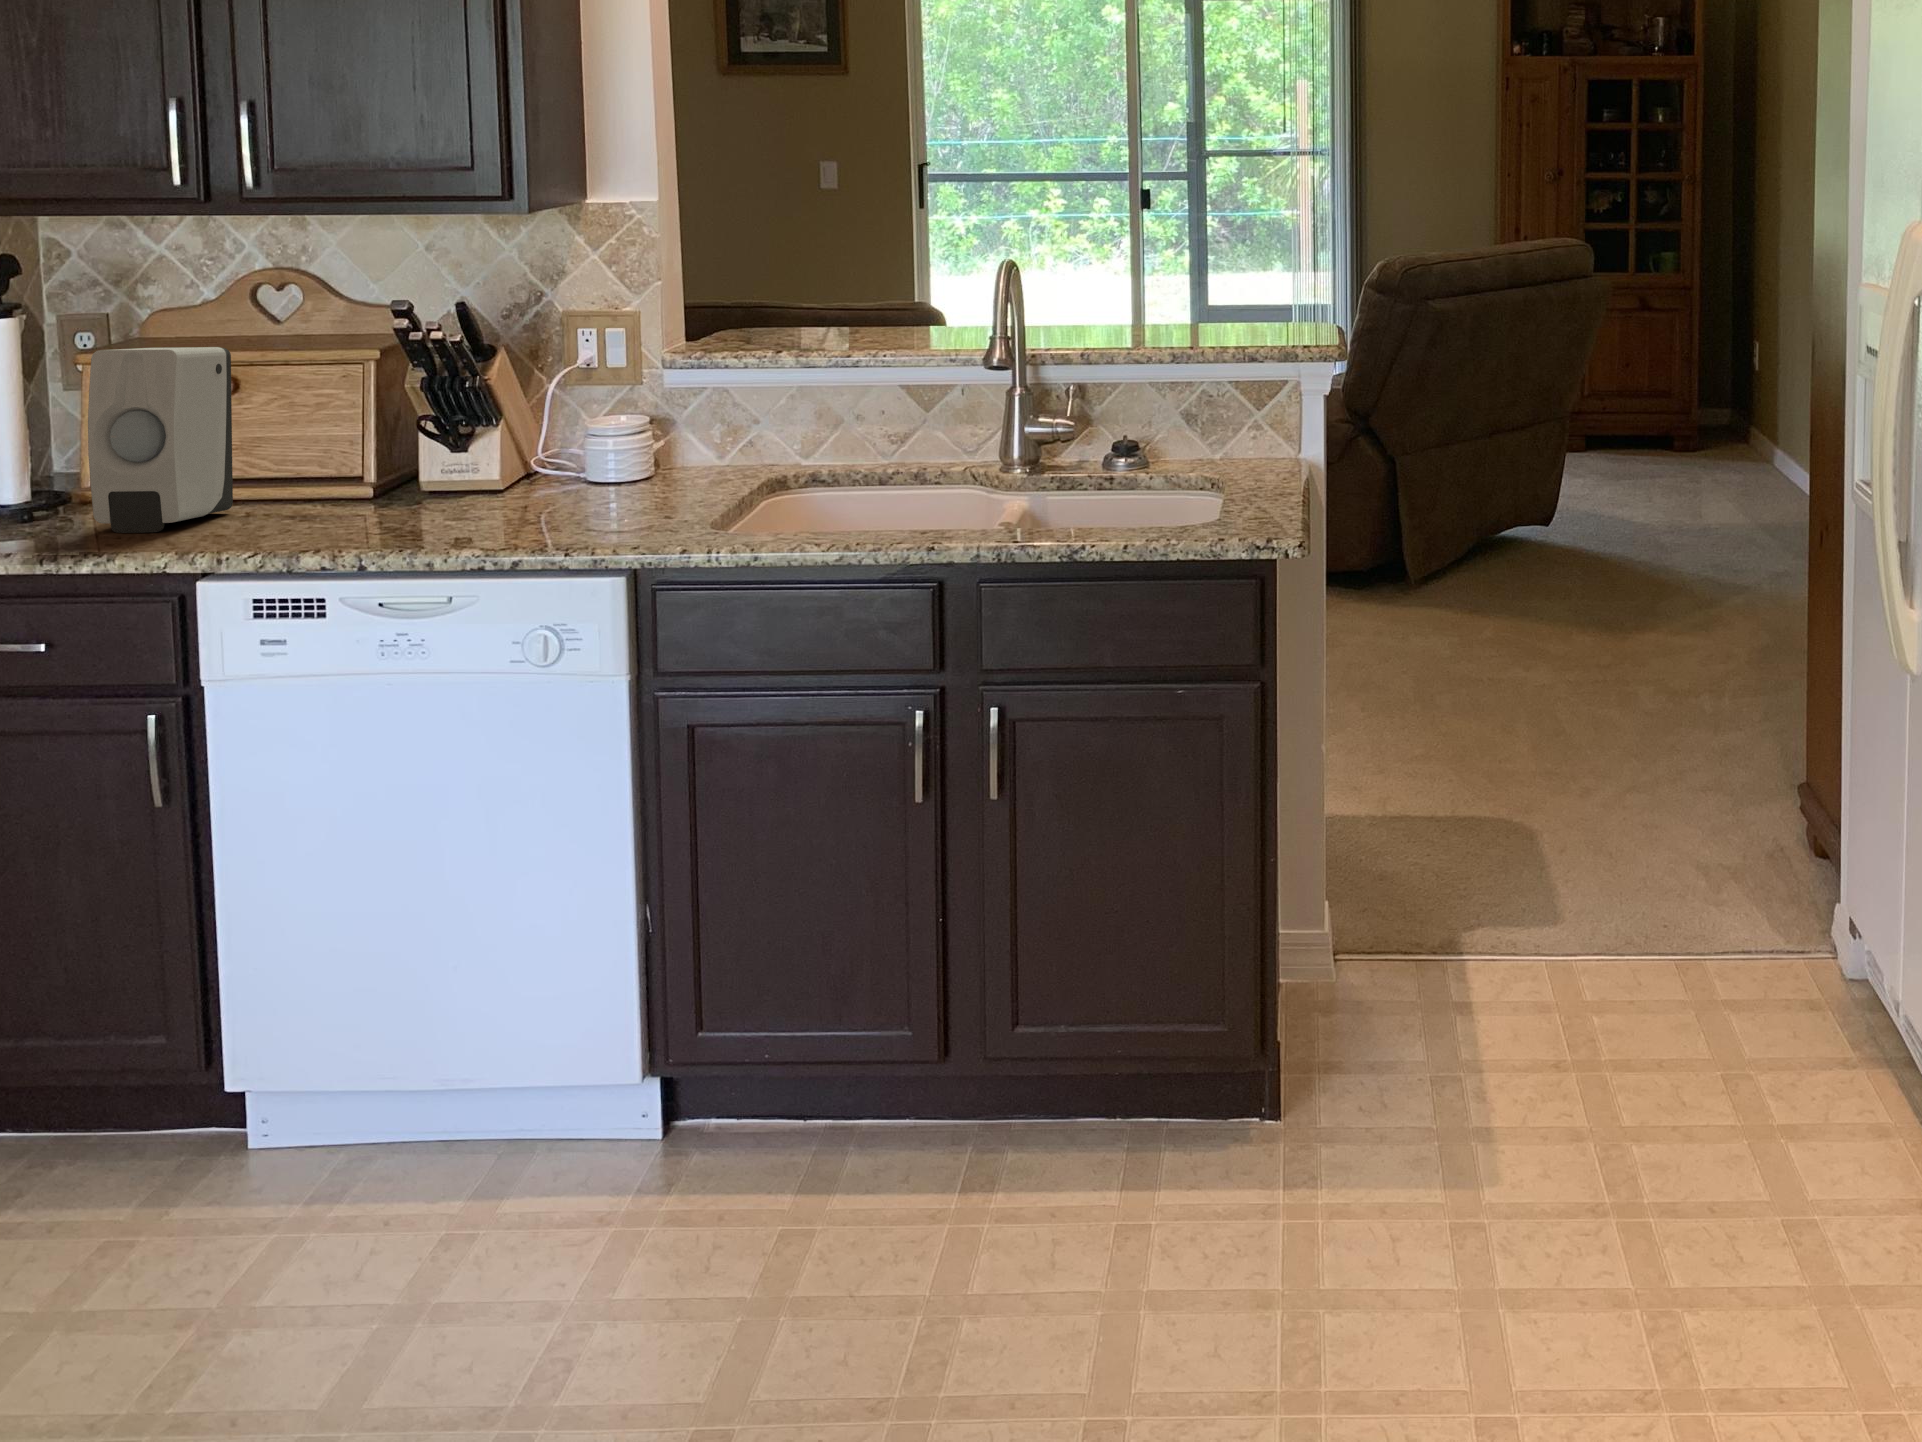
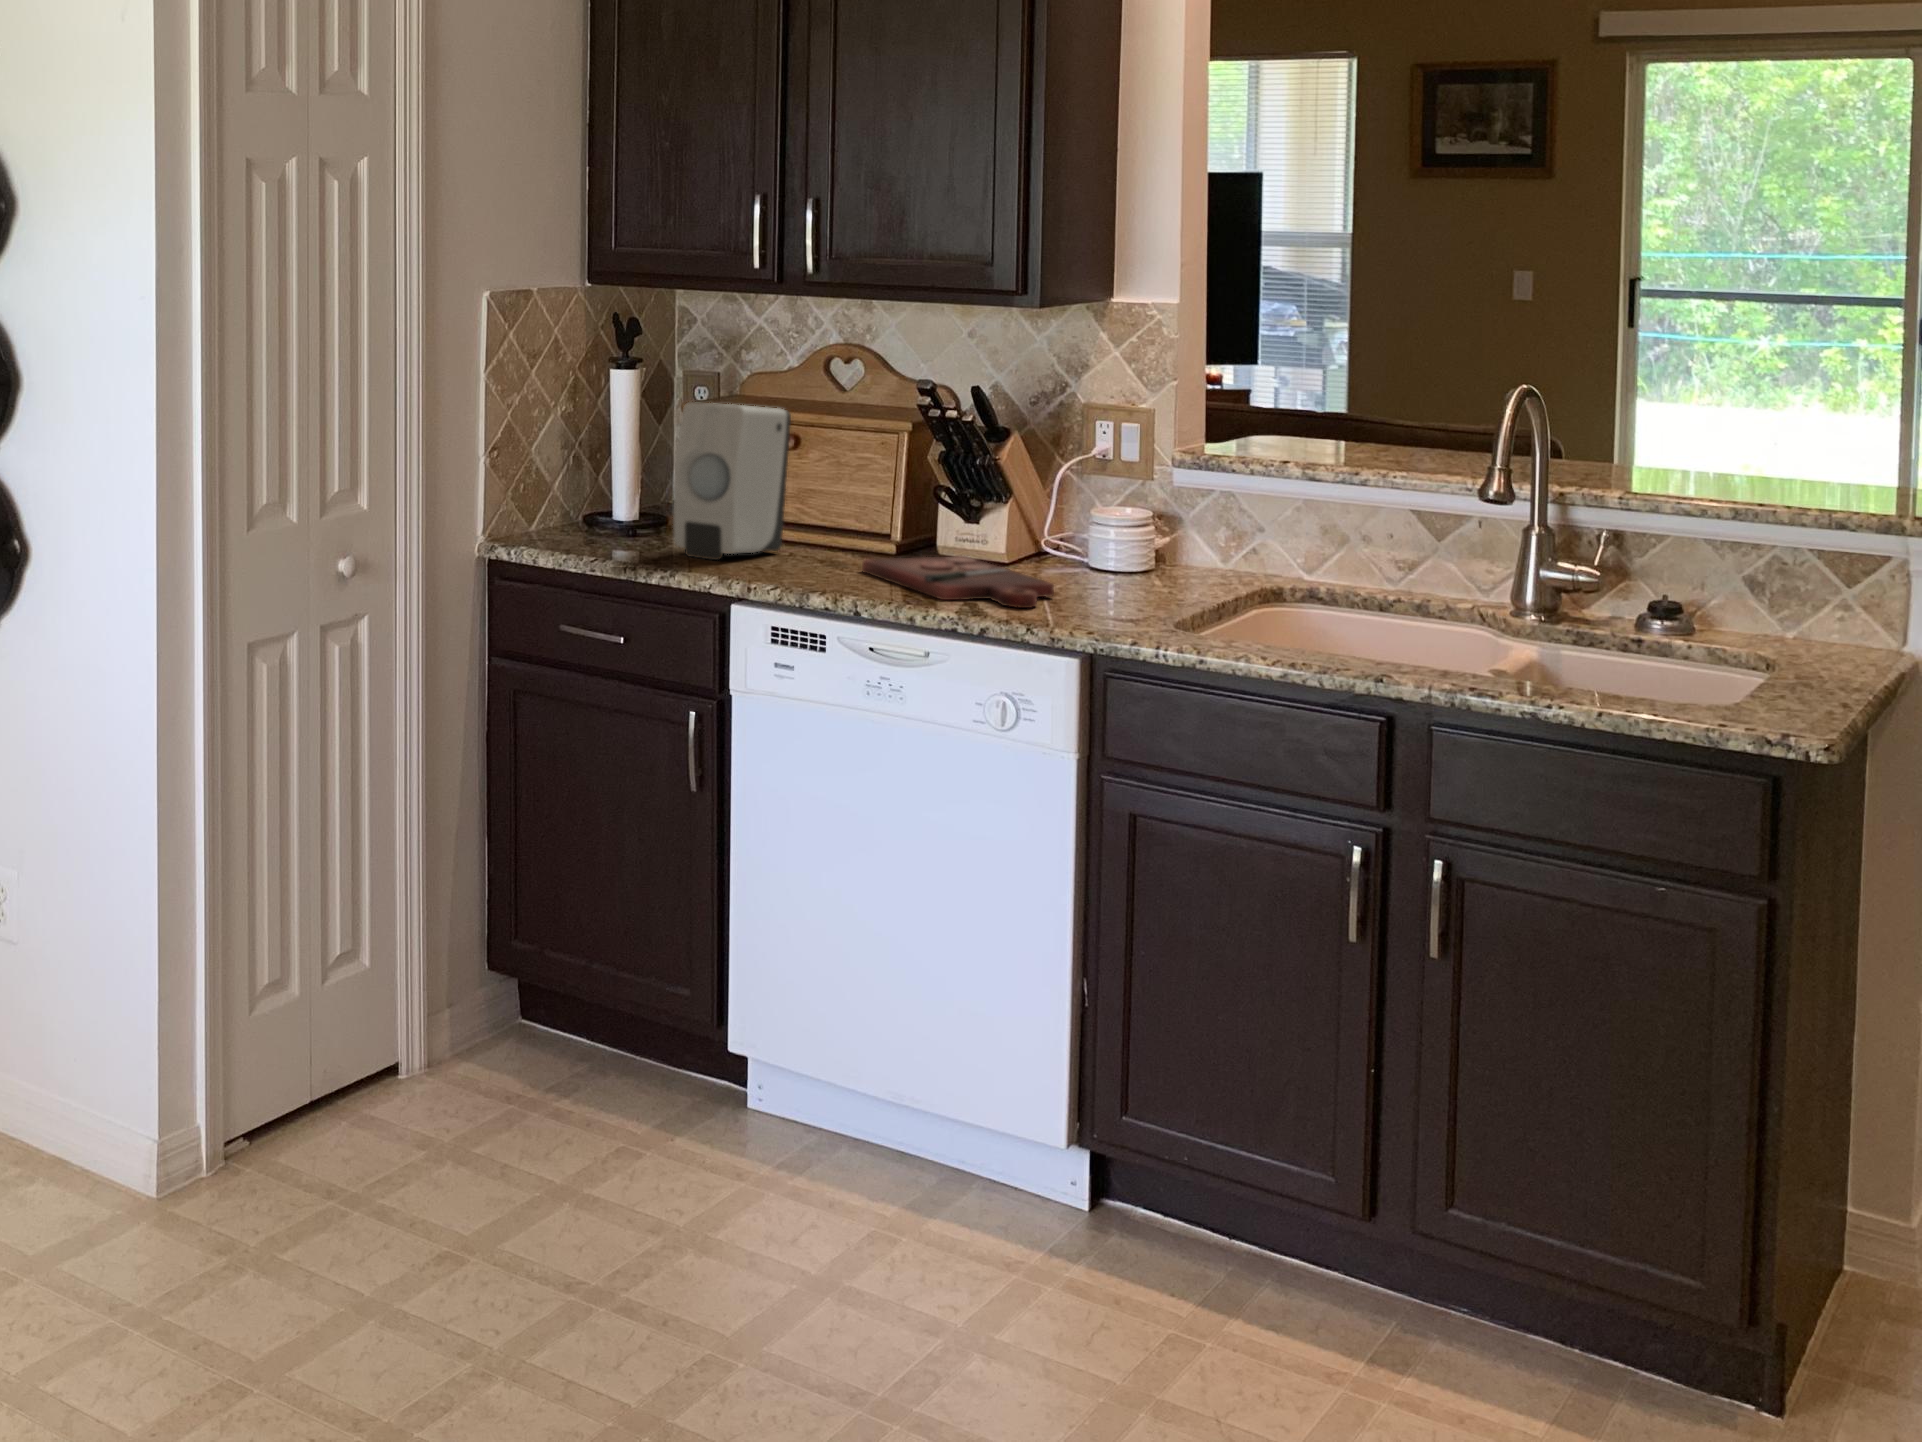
cutting board: none [343,486,572,539] -> present [862,556,1054,608]

